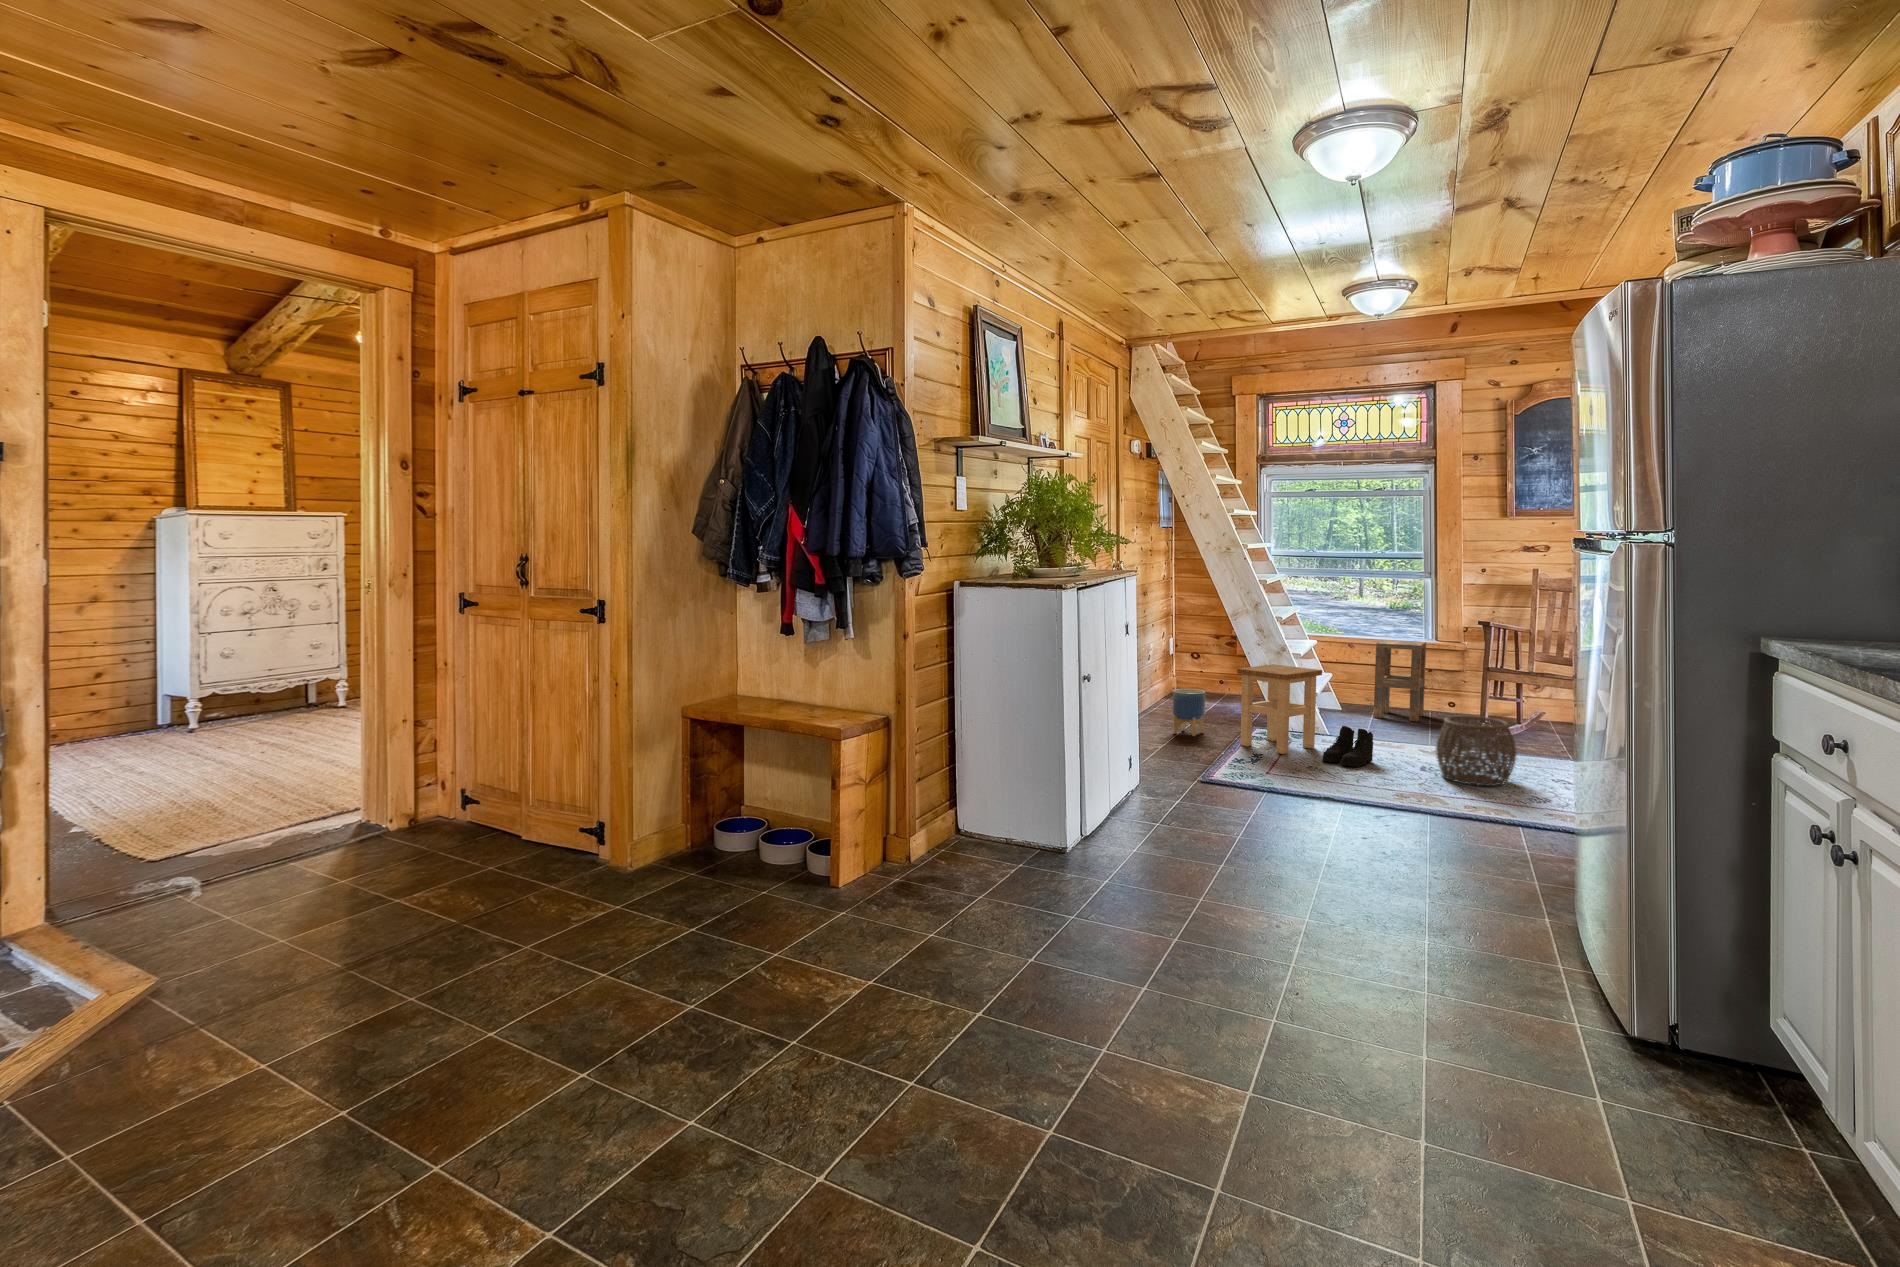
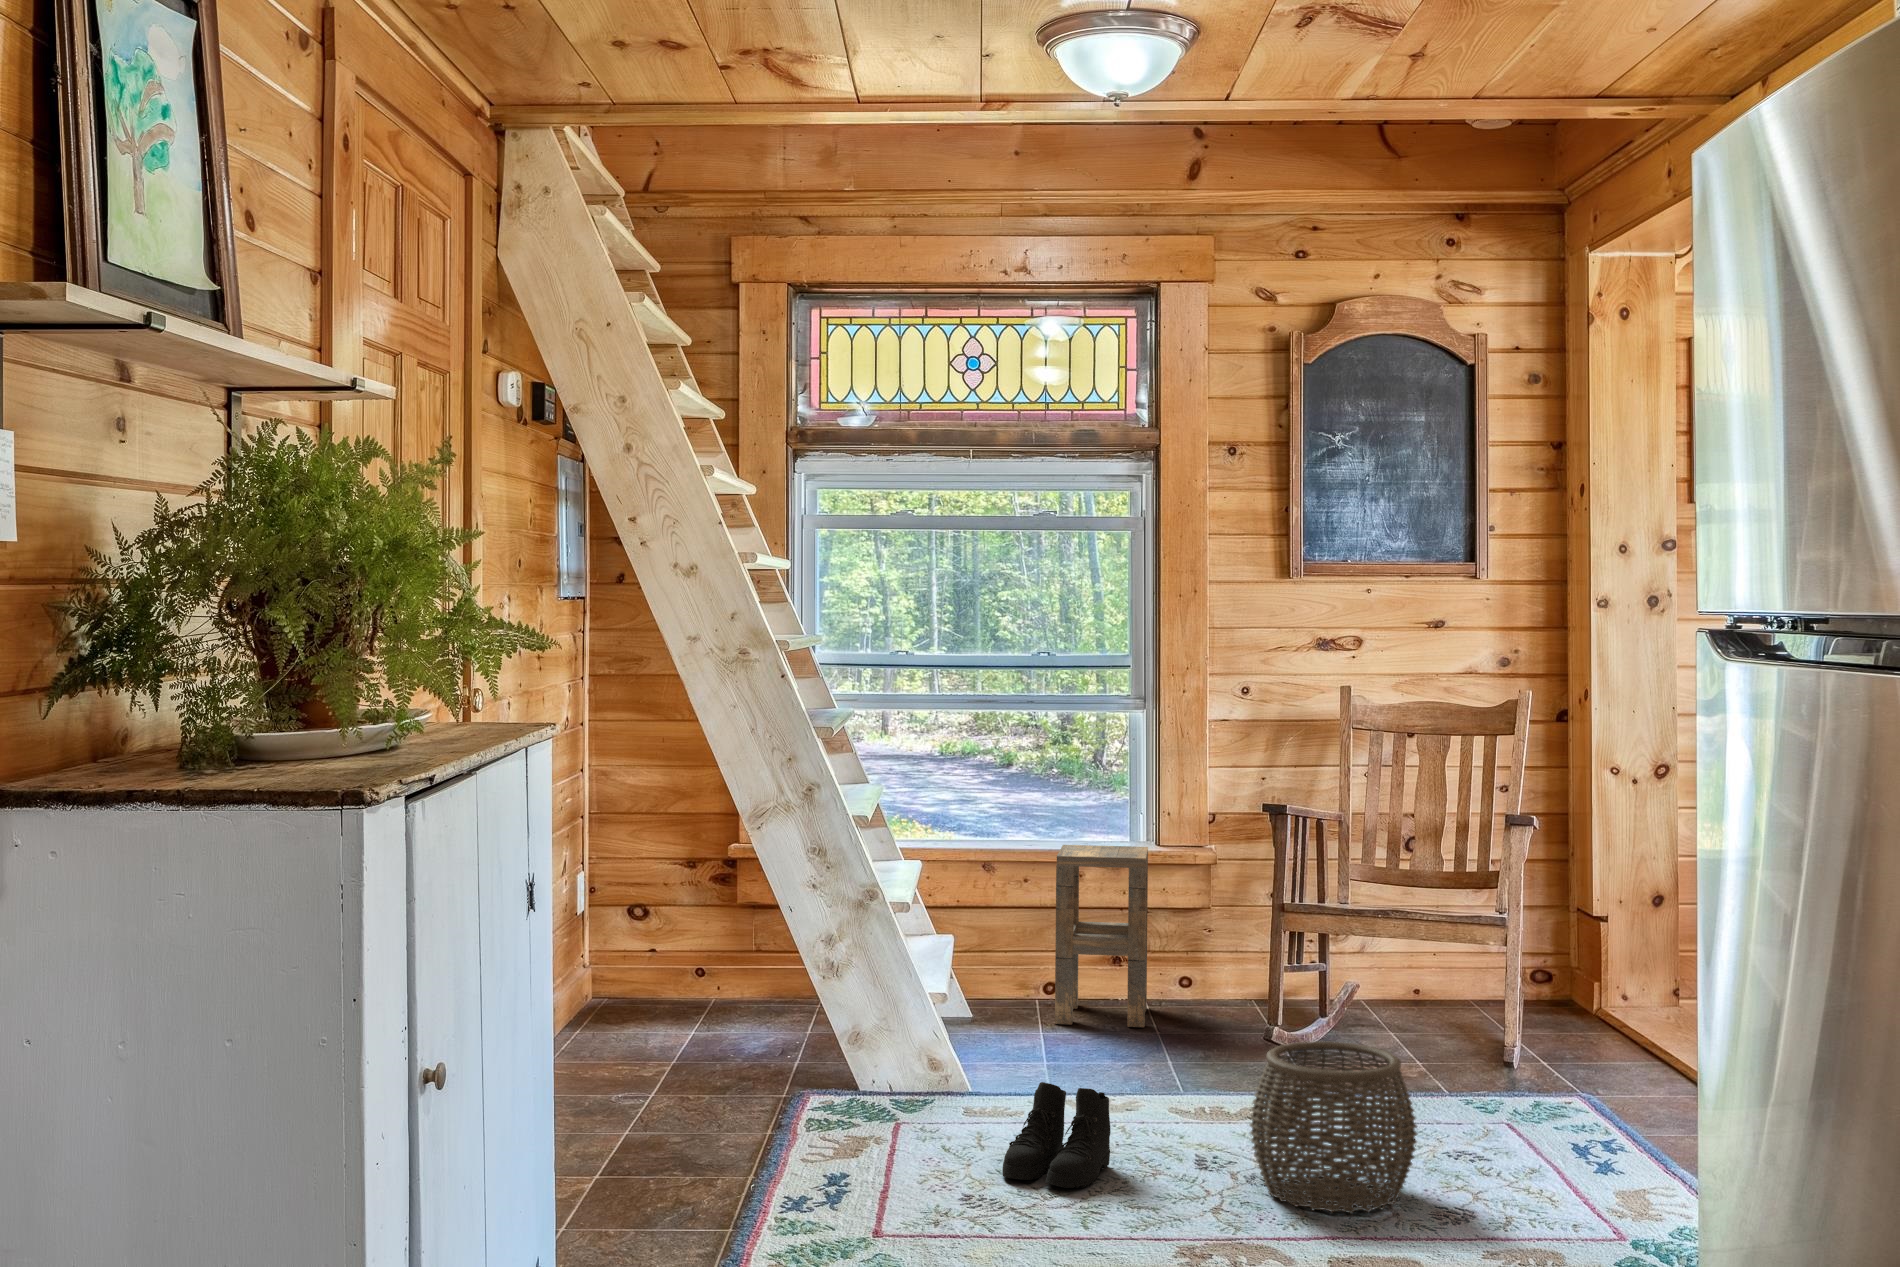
stool: present [1237,664,1322,754] -> none [790,930,983,1165]
planter: present [1173,689,1205,736] -> none [624,1002,705,1130]

